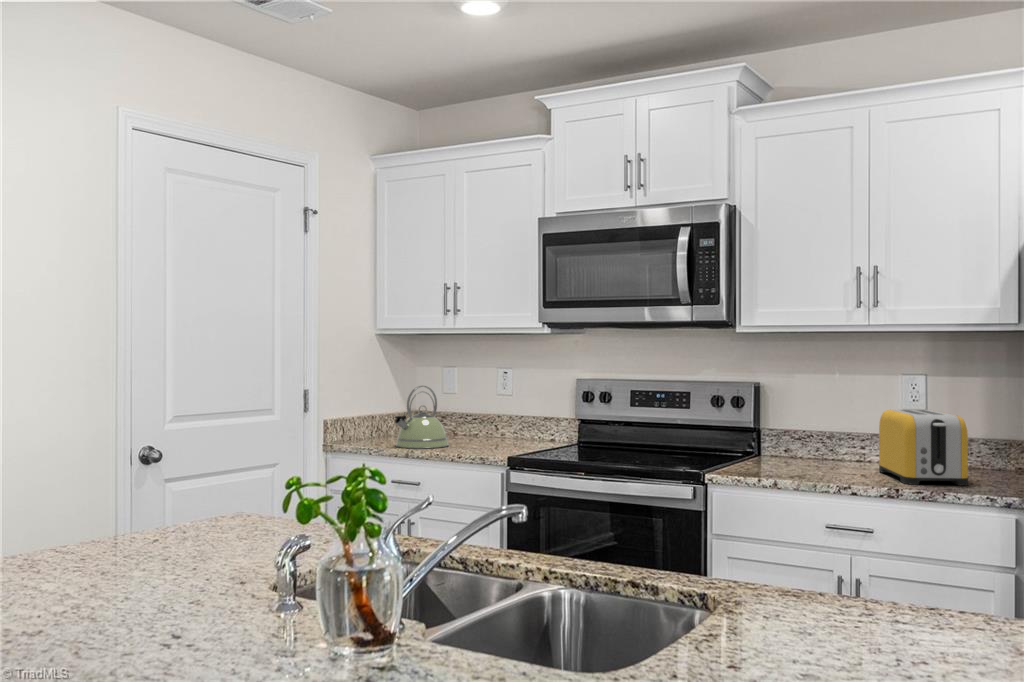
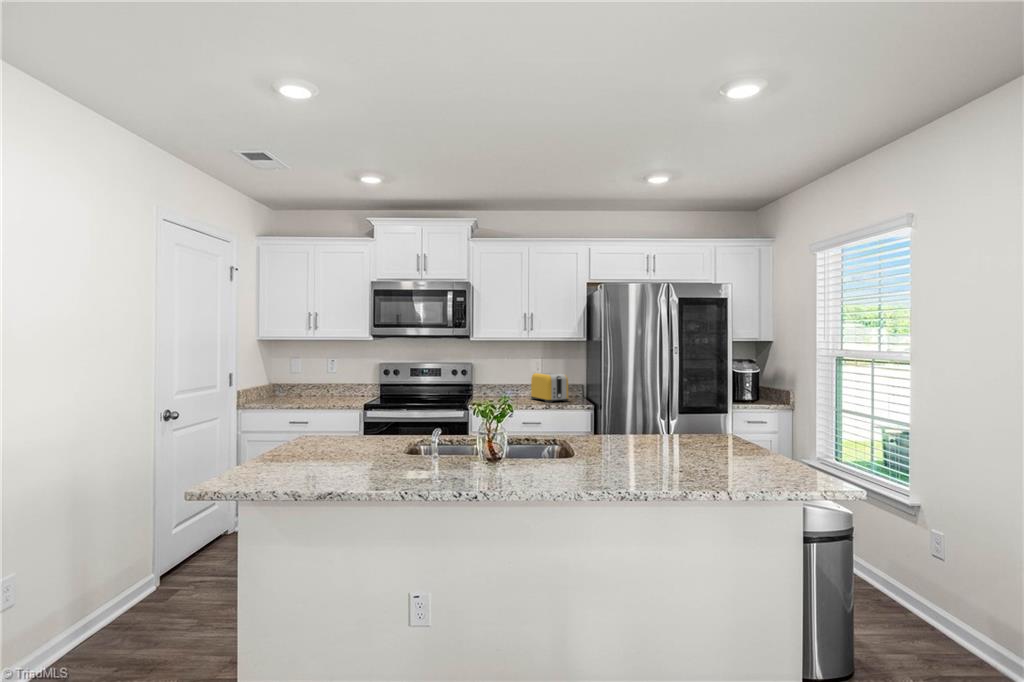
kettle: present [395,386,449,449] -> none [285,369,316,404]

